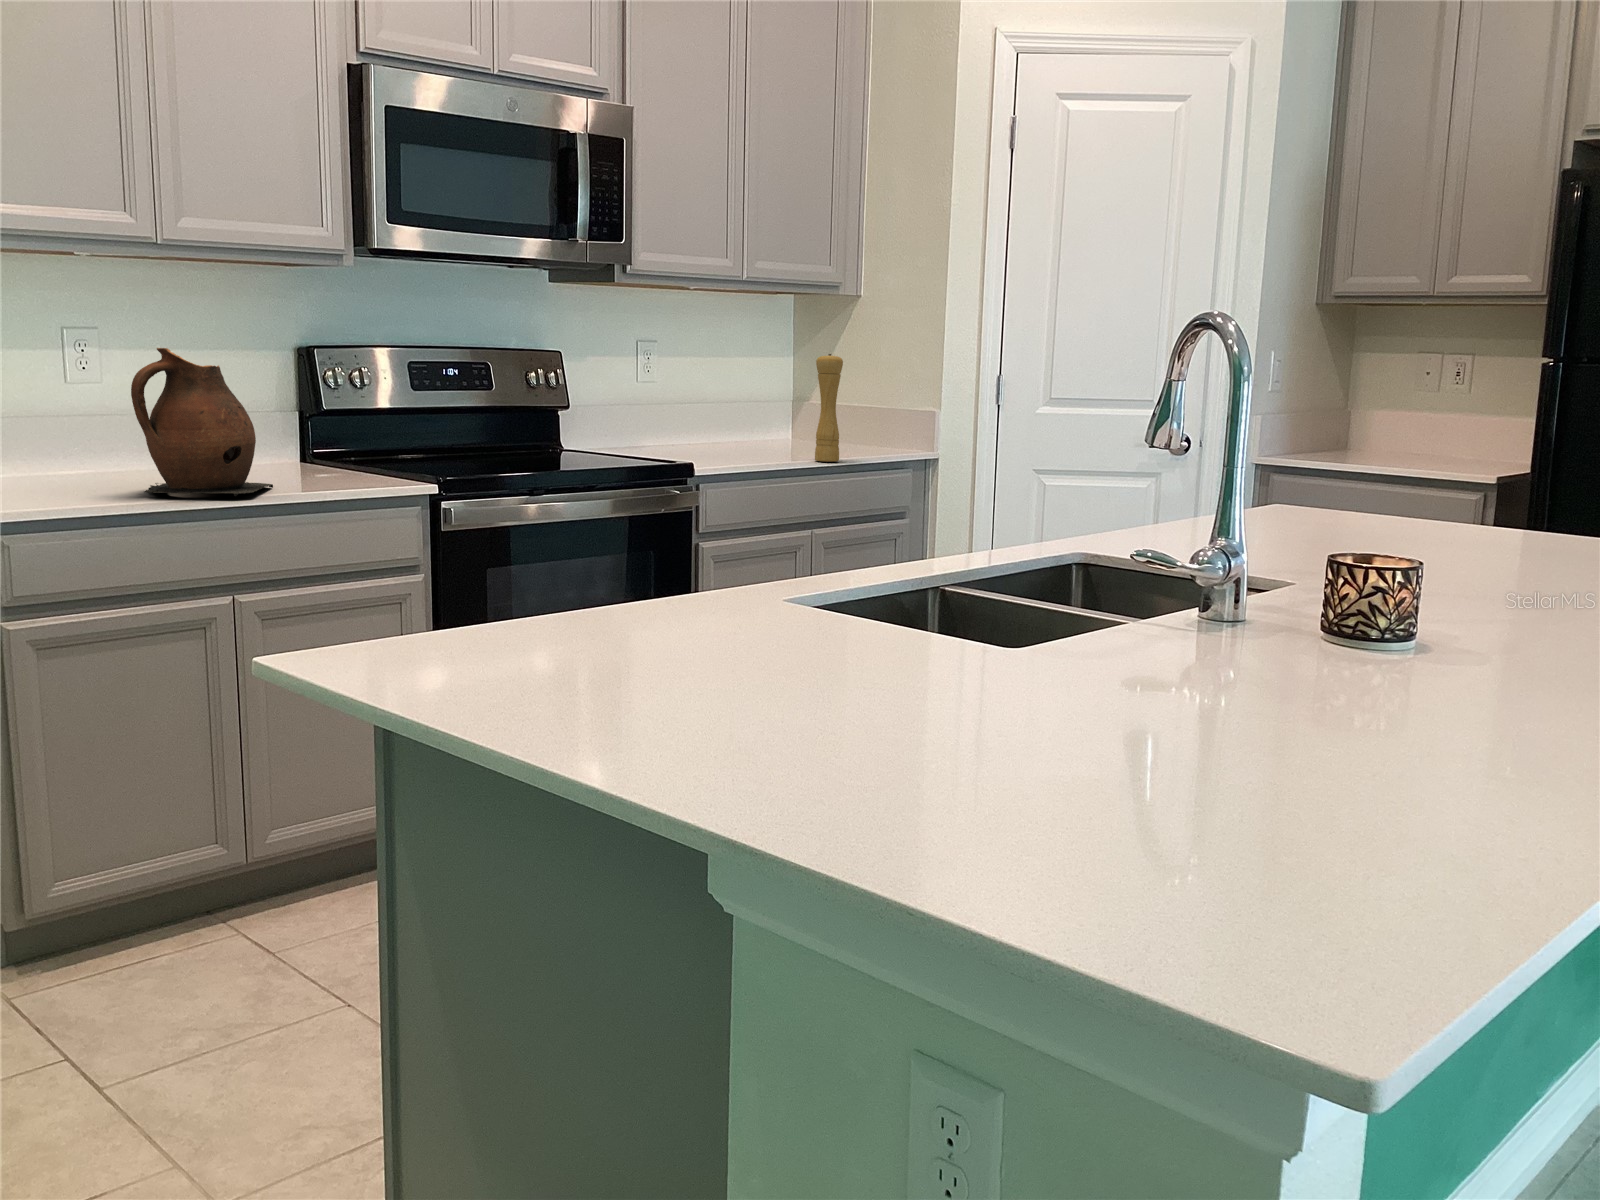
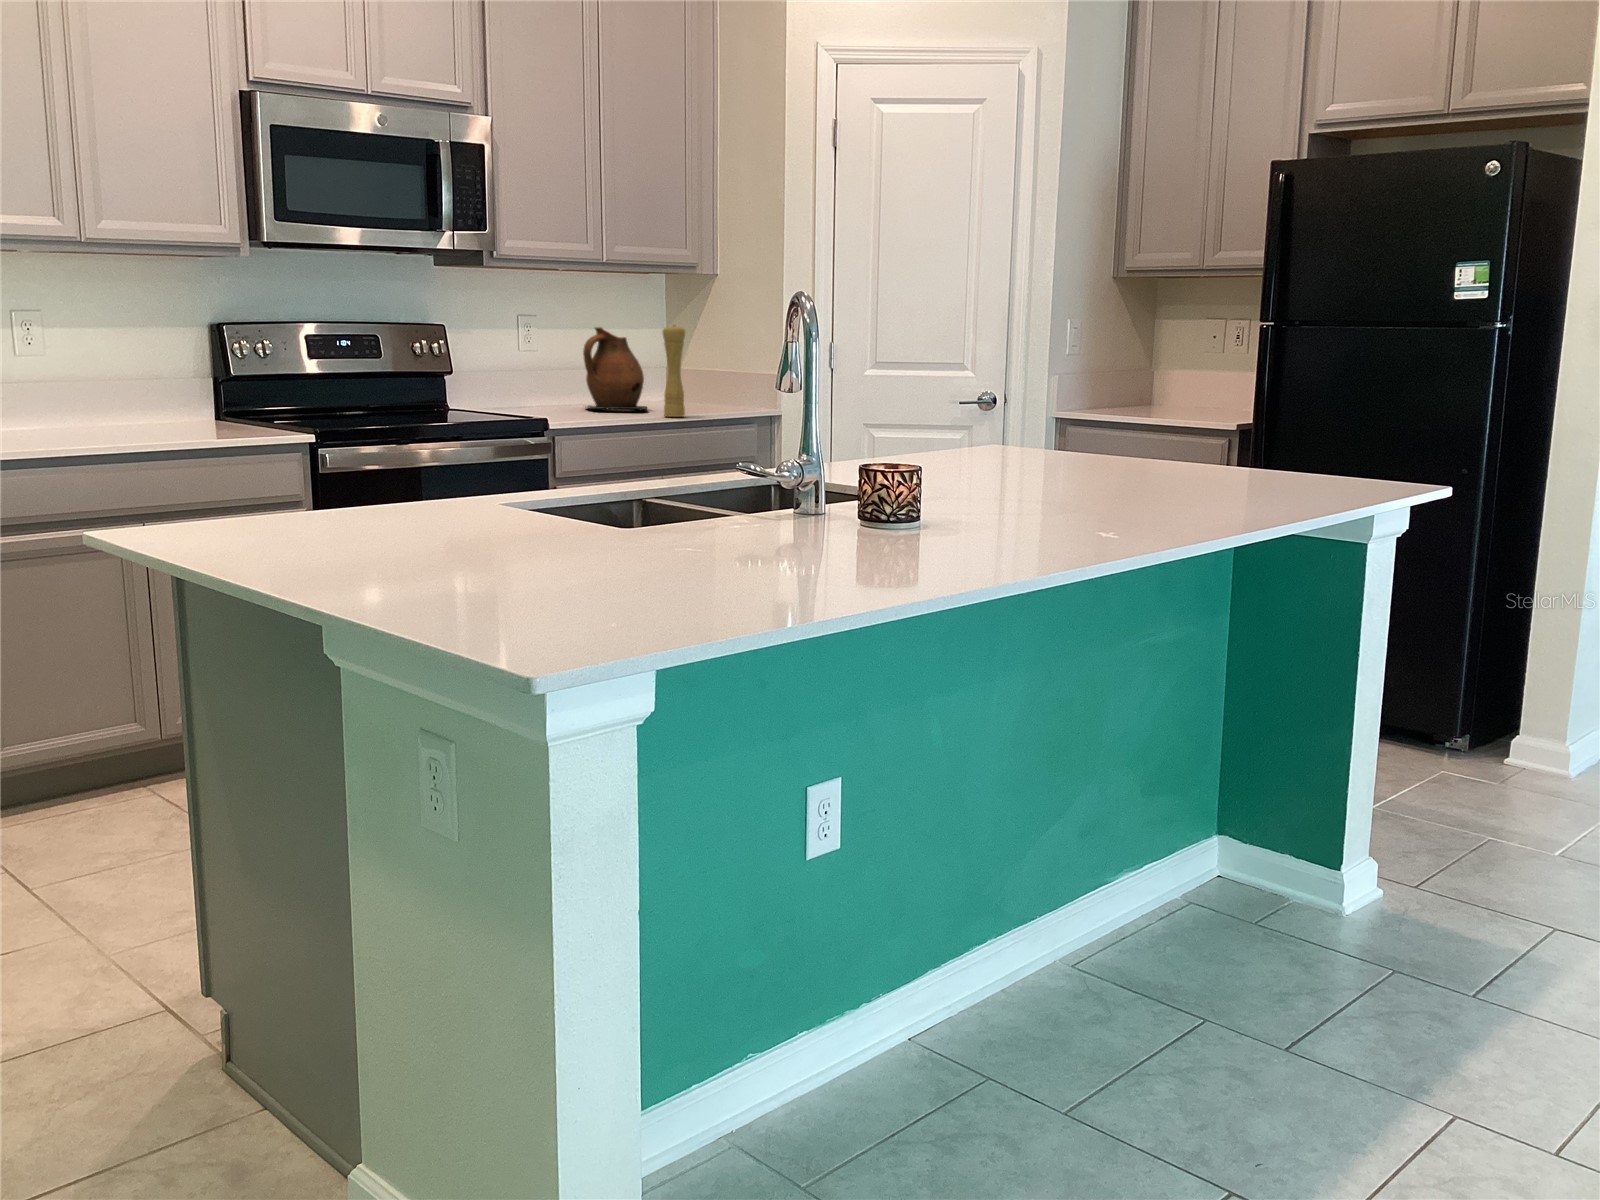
ceramic pitcher: present [131,348,273,496] -> present [583,327,647,410]

